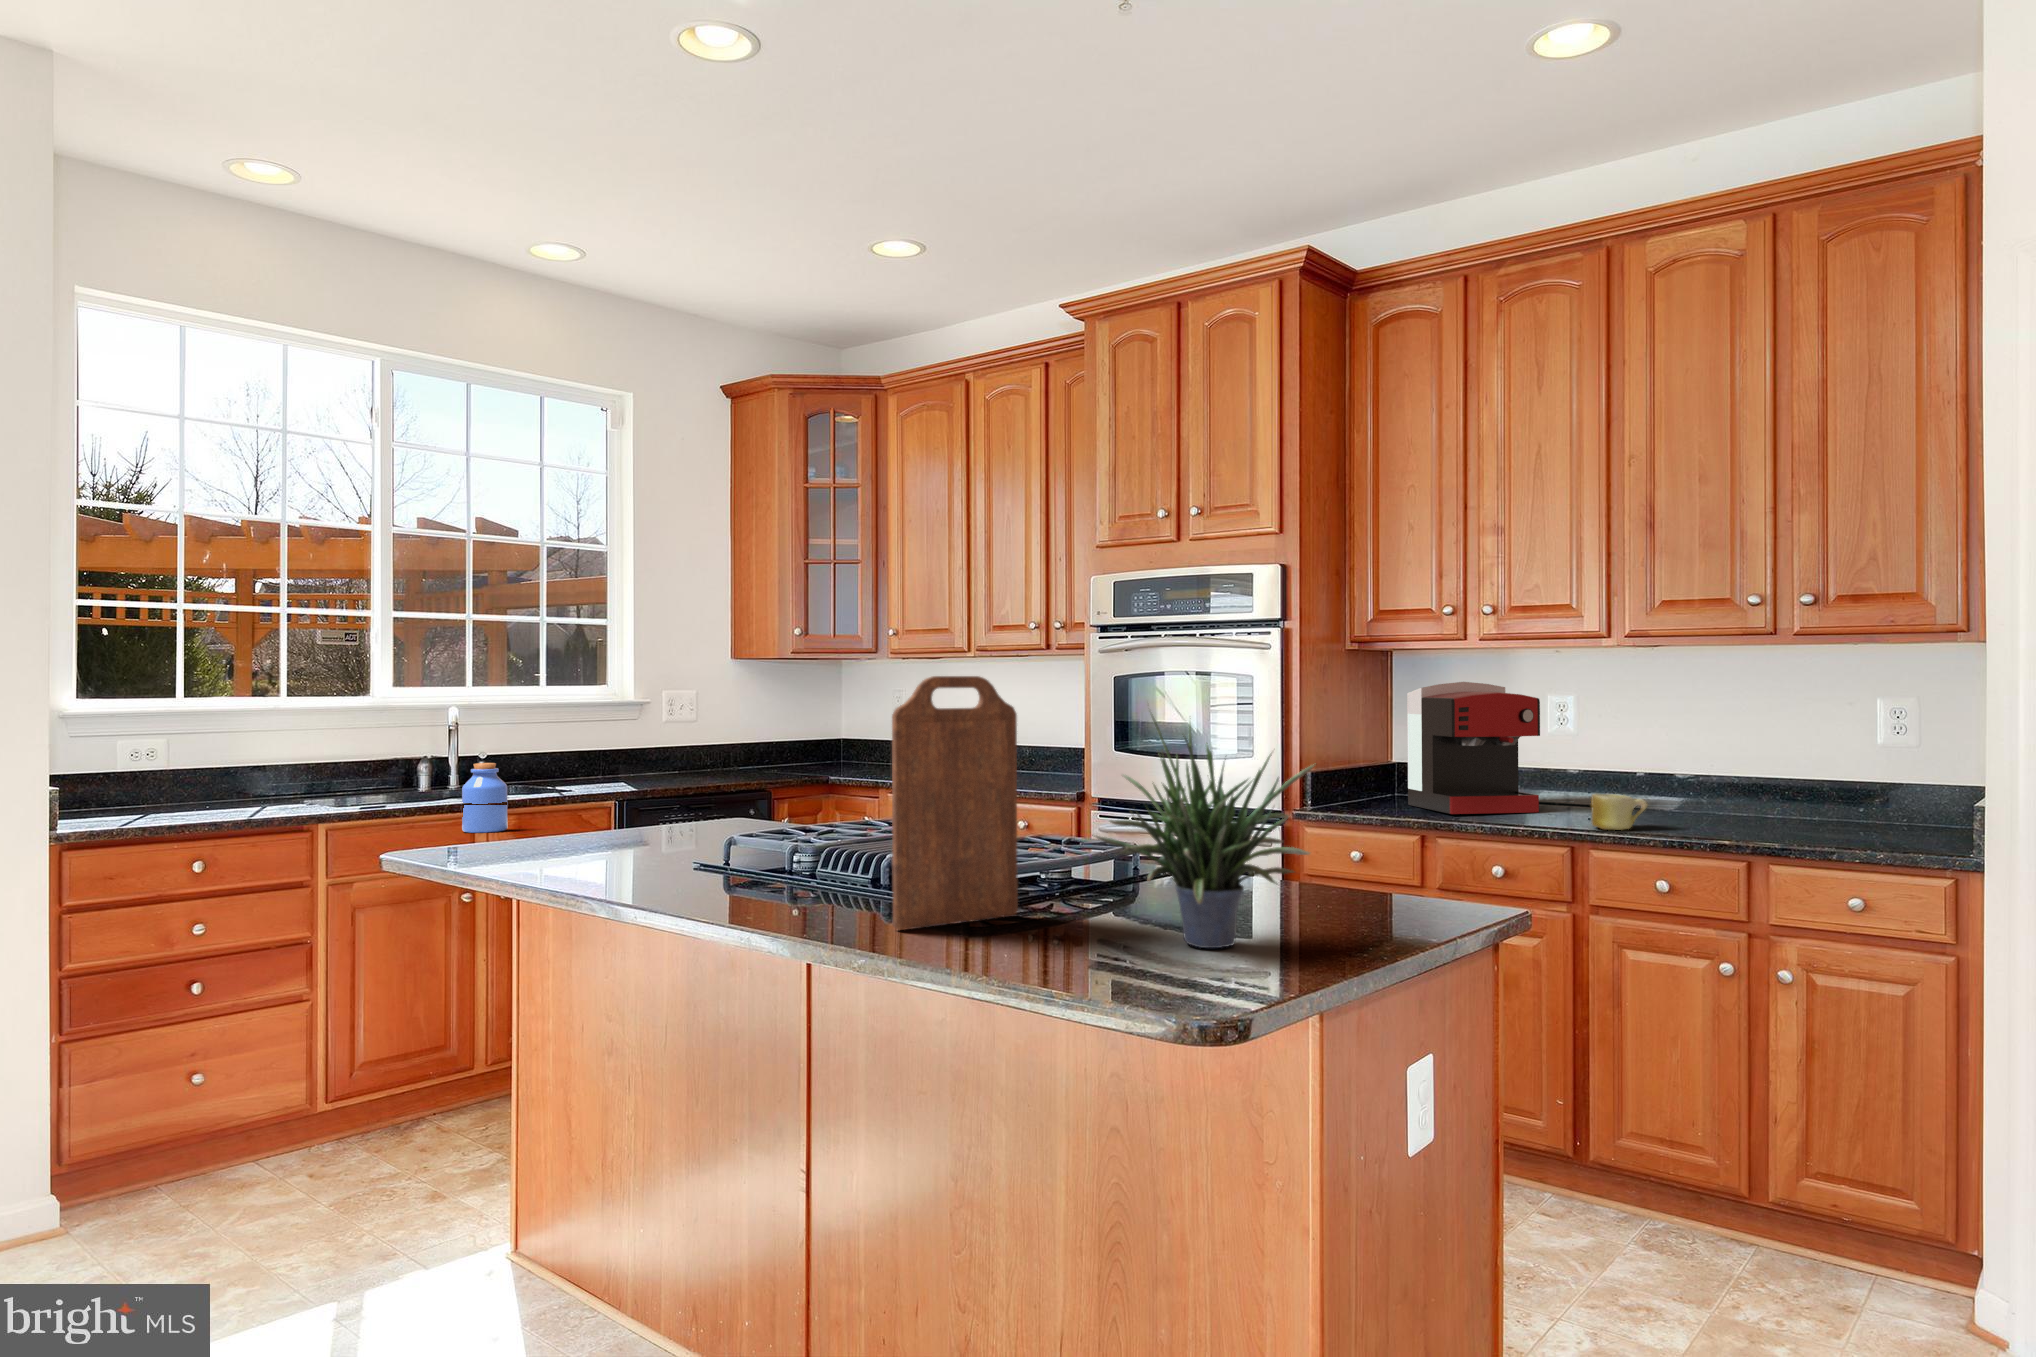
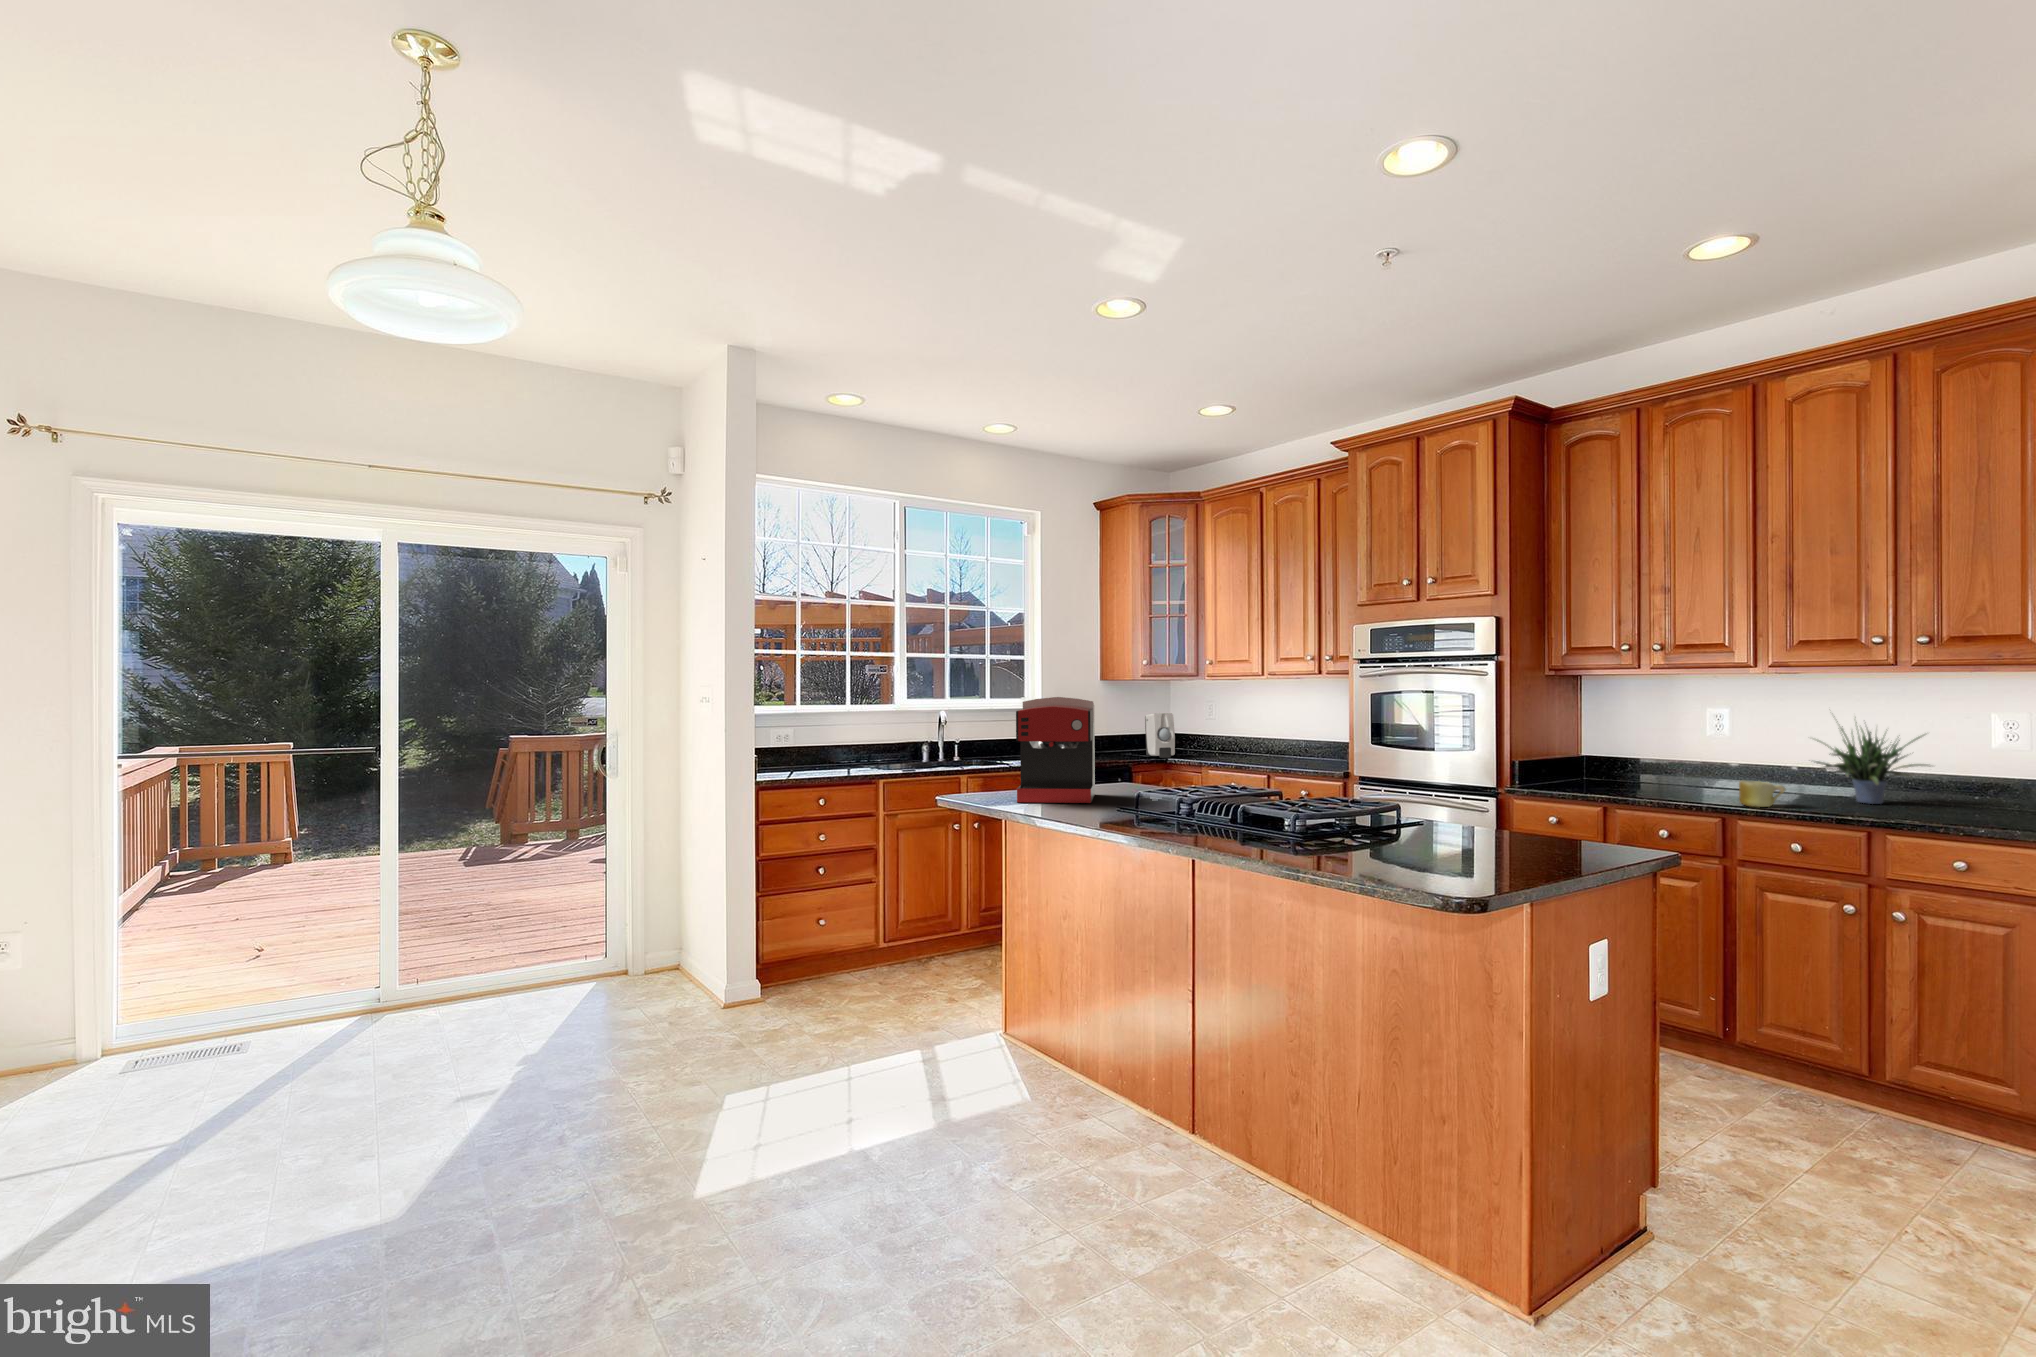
cutting board: present [892,676,1018,930] -> none [1252,702,1325,847]
coffee maker: present [1407,682,1540,814] -> present [1016,697,1095,803]
soap dispenser: none [795,710,839,778] -> present [1145,713,1175,758]
potted plant: present [1092,716,1315,948] -> present [1815,722,1930,804]
jar: present [462,763,508,833] -> none [953,746,979,788]

